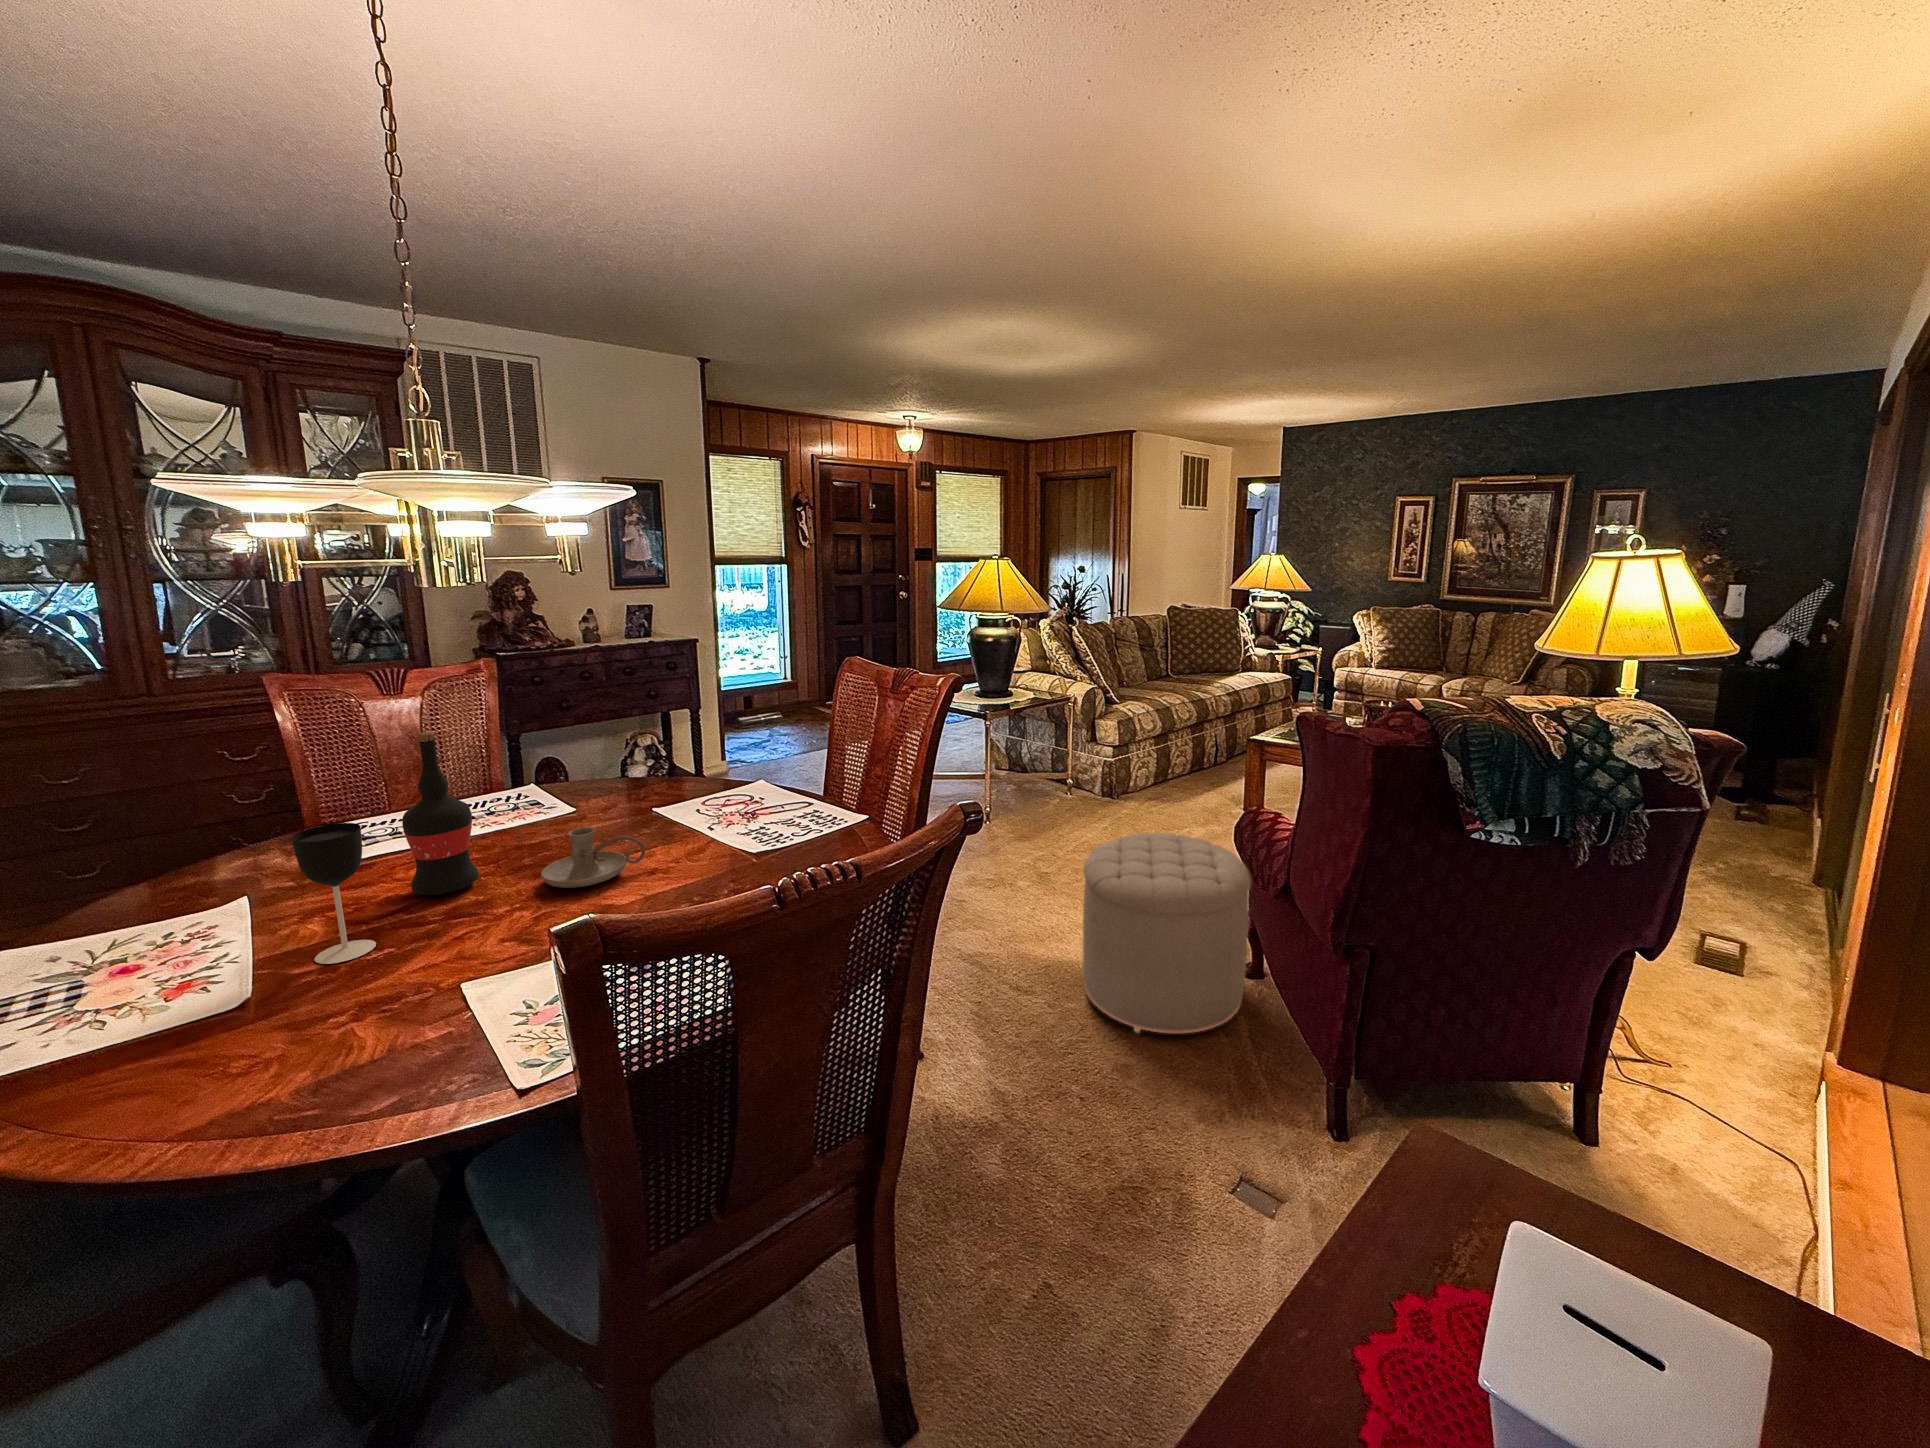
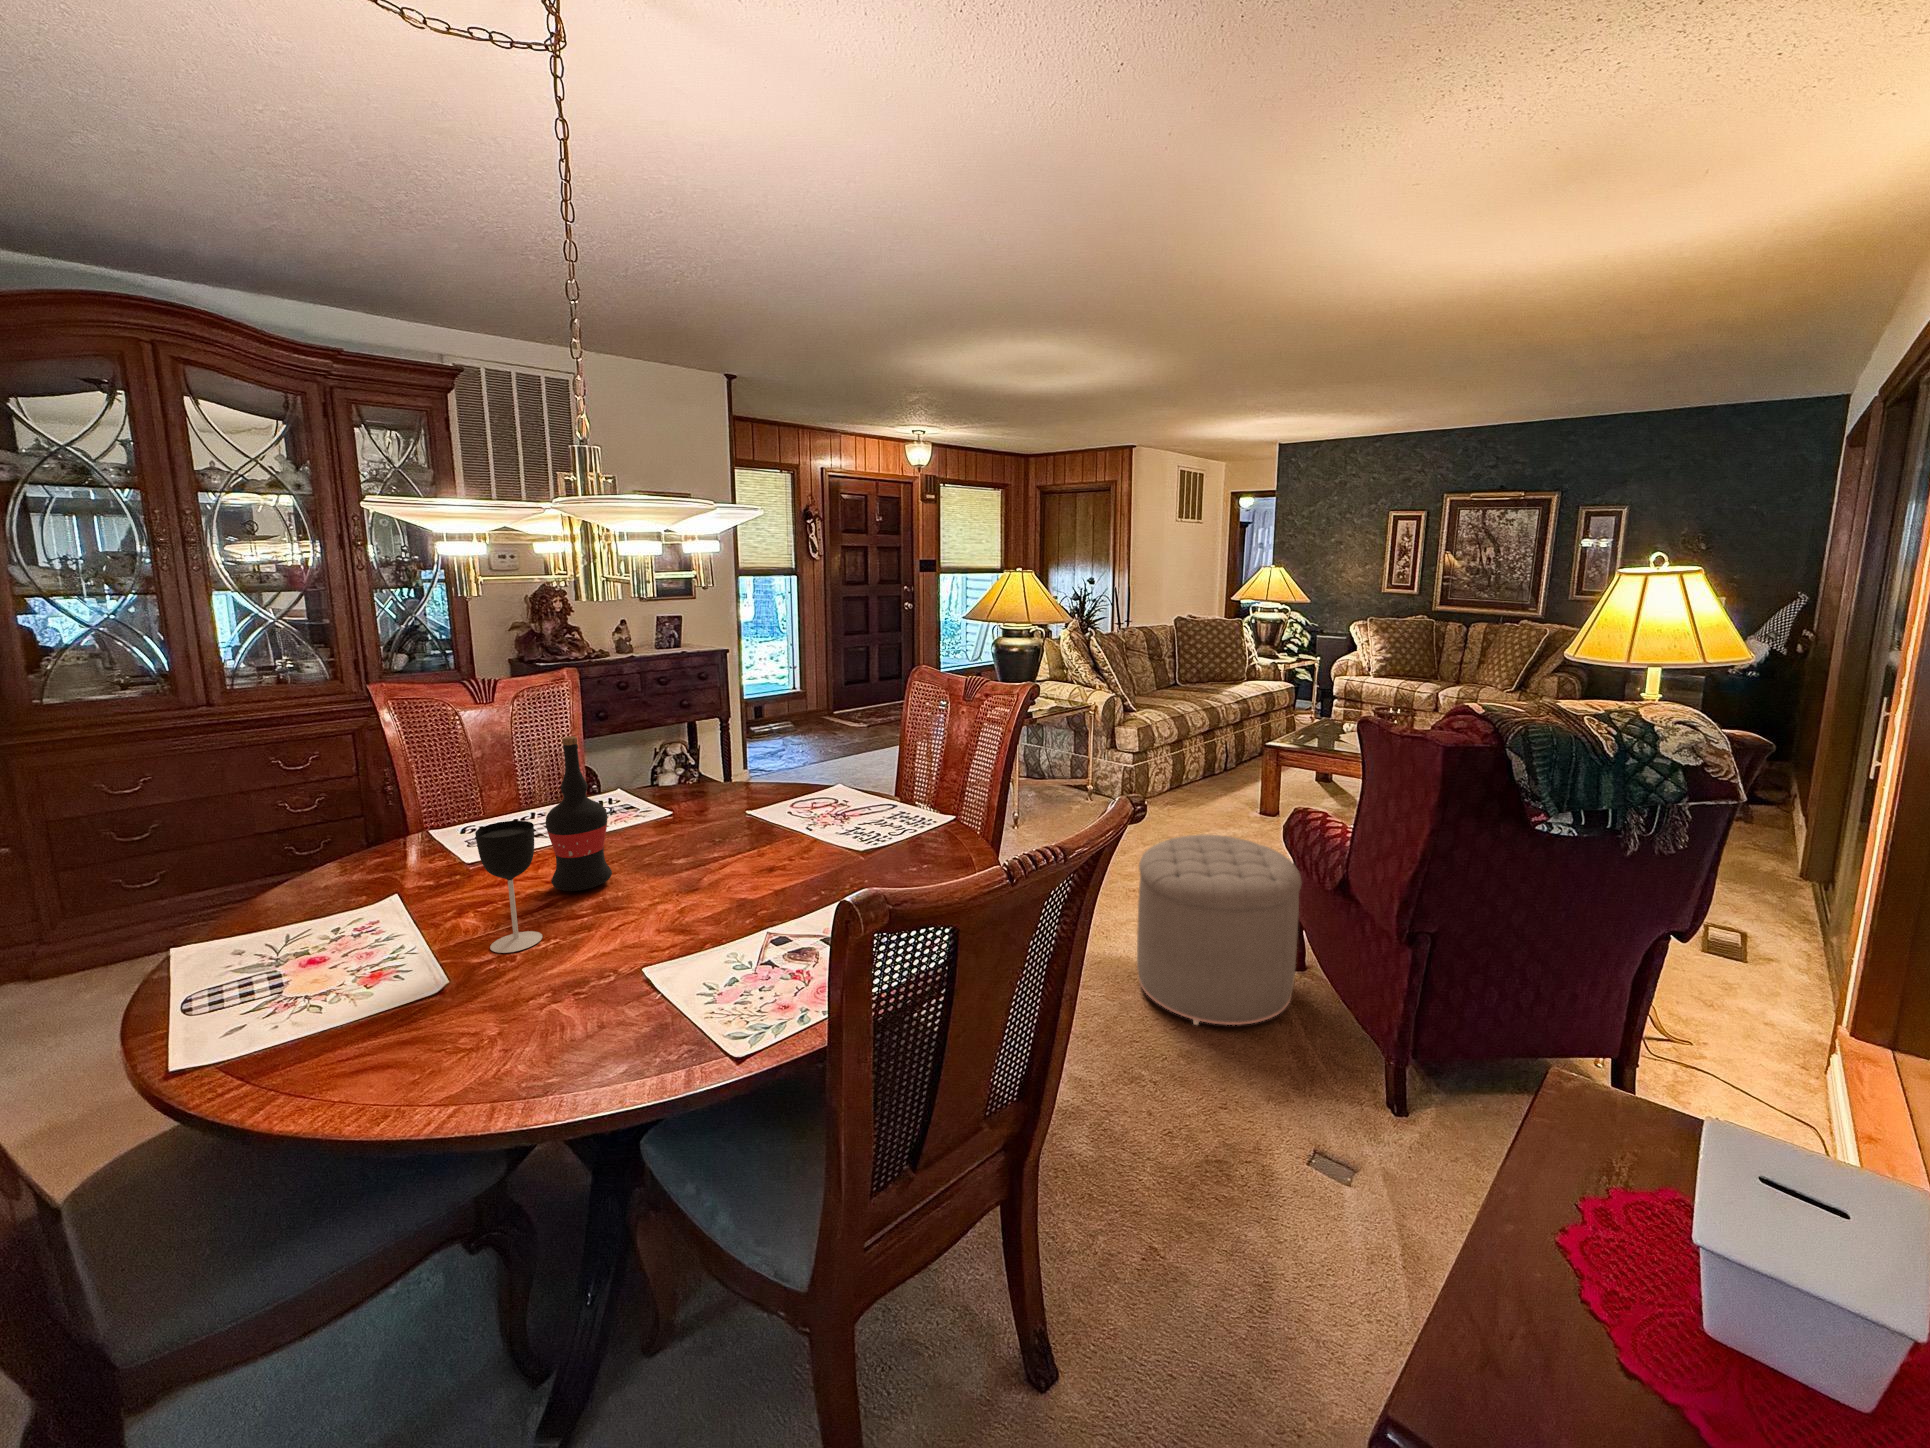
candle holder: present [541,827,645,888] -> none [673,827,765,883]

